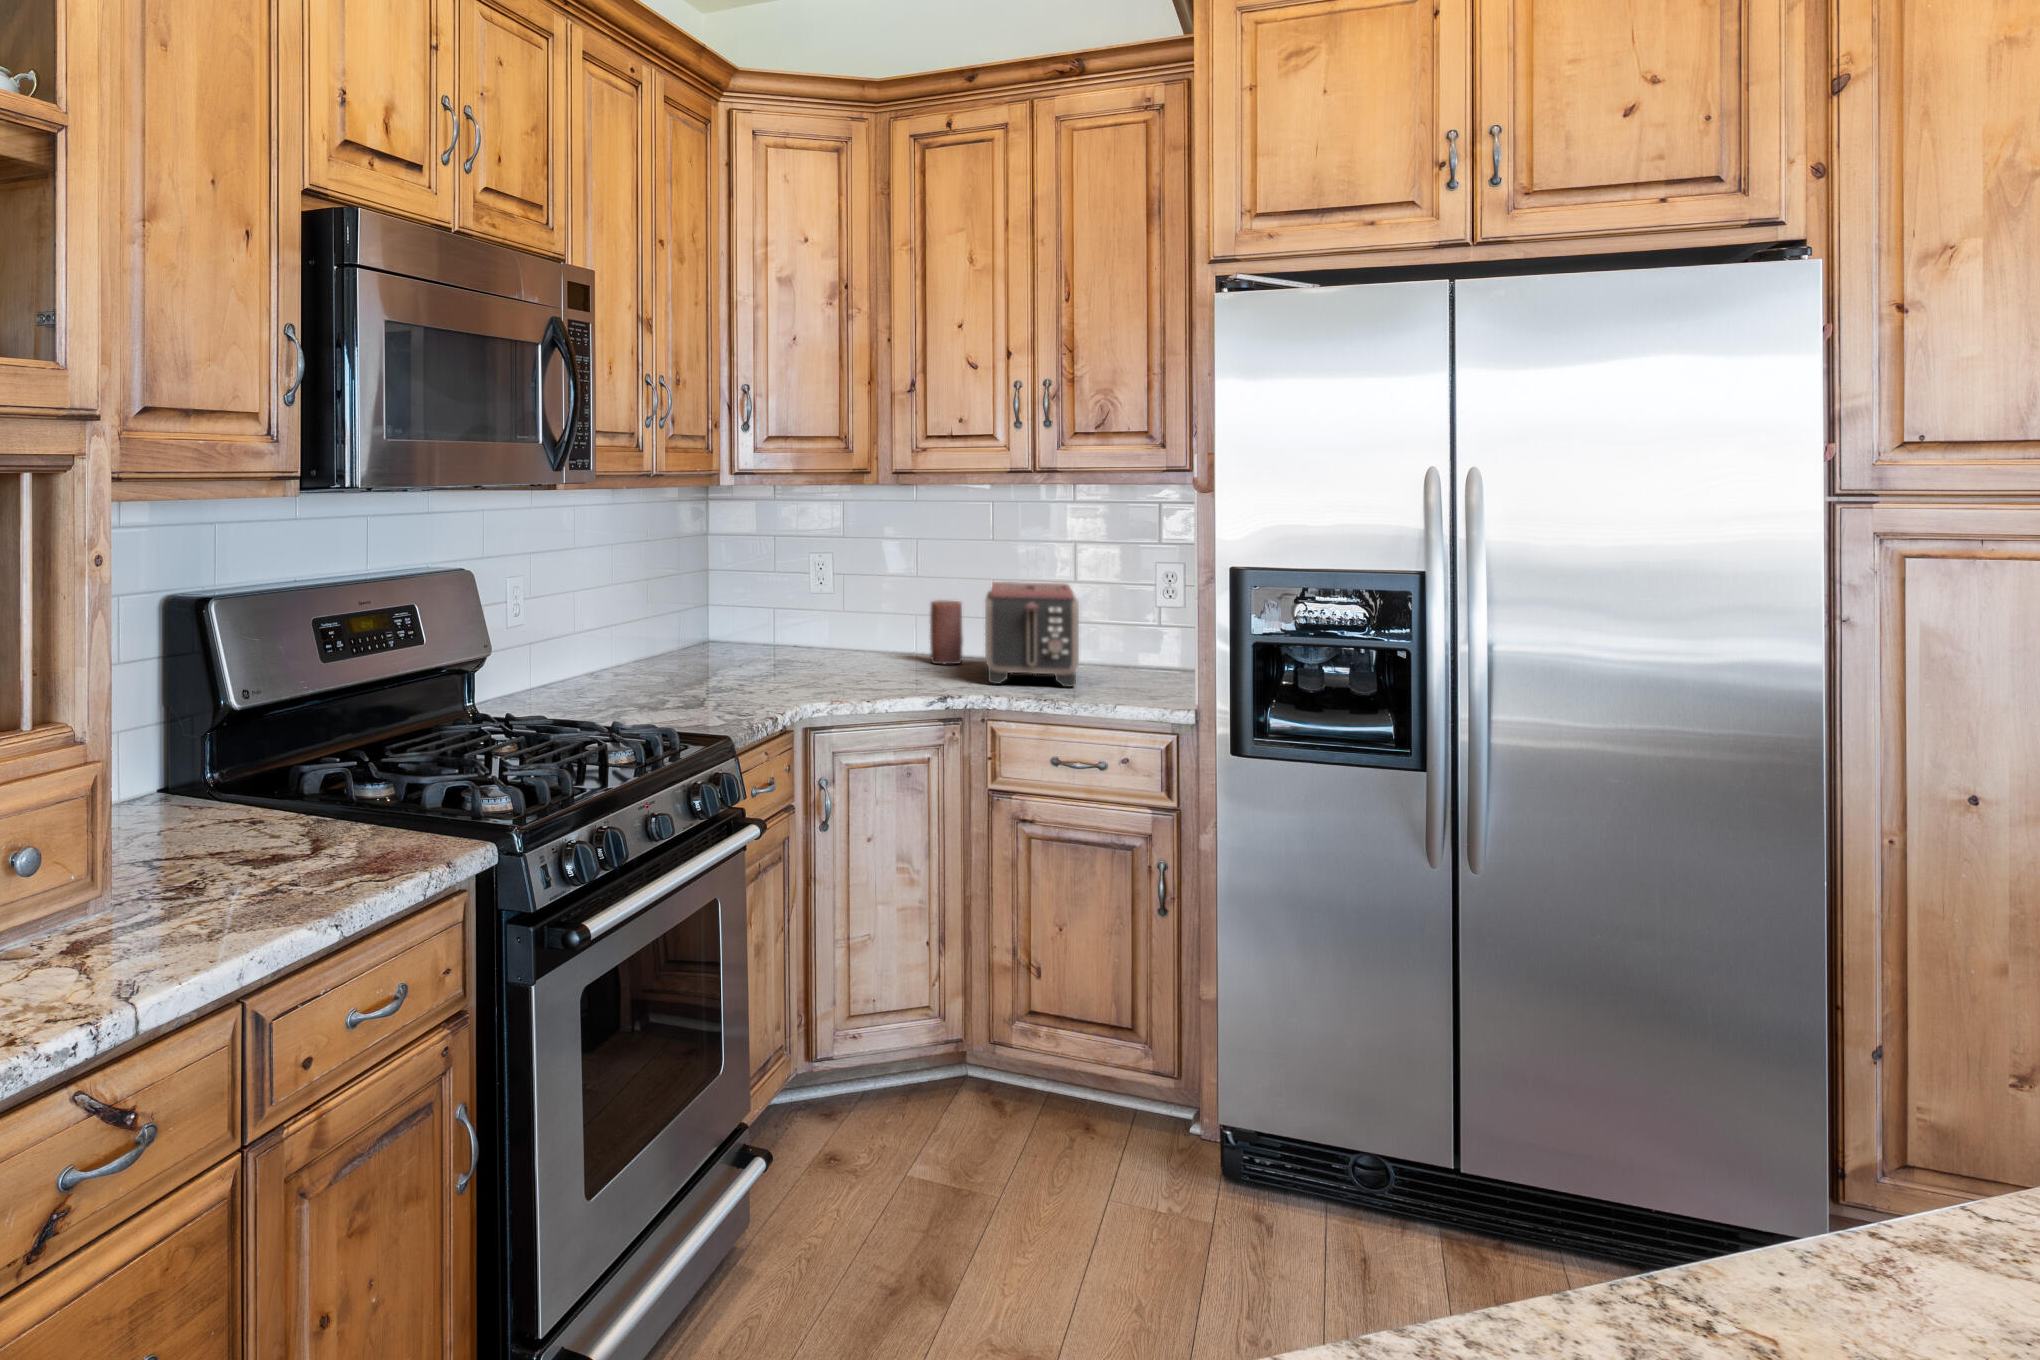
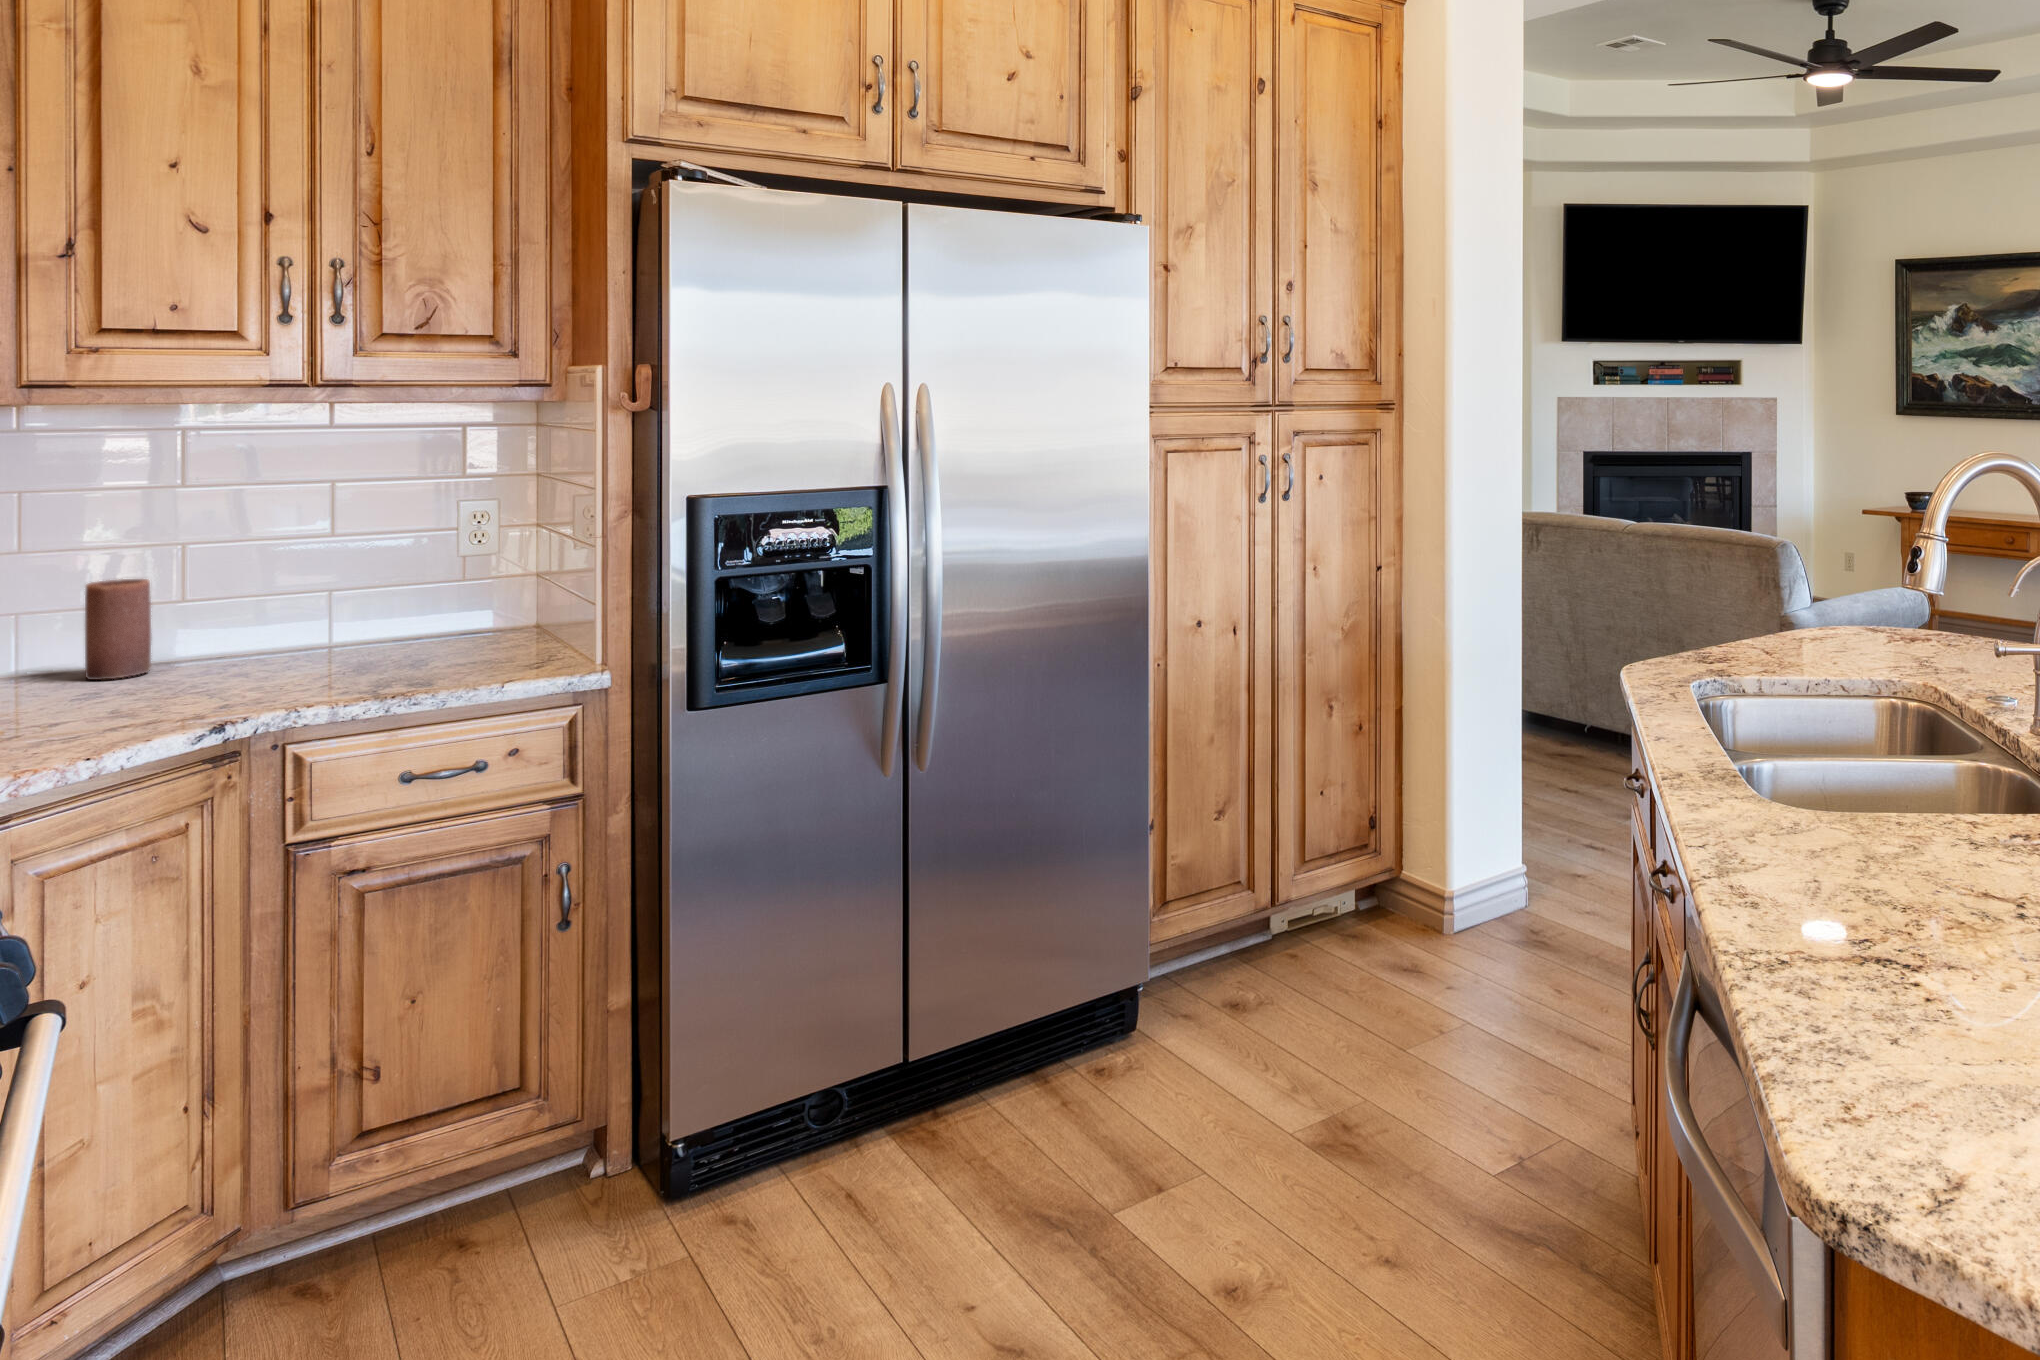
toaster: present [985,582,1079,687] -> none [213,536,419,693]

